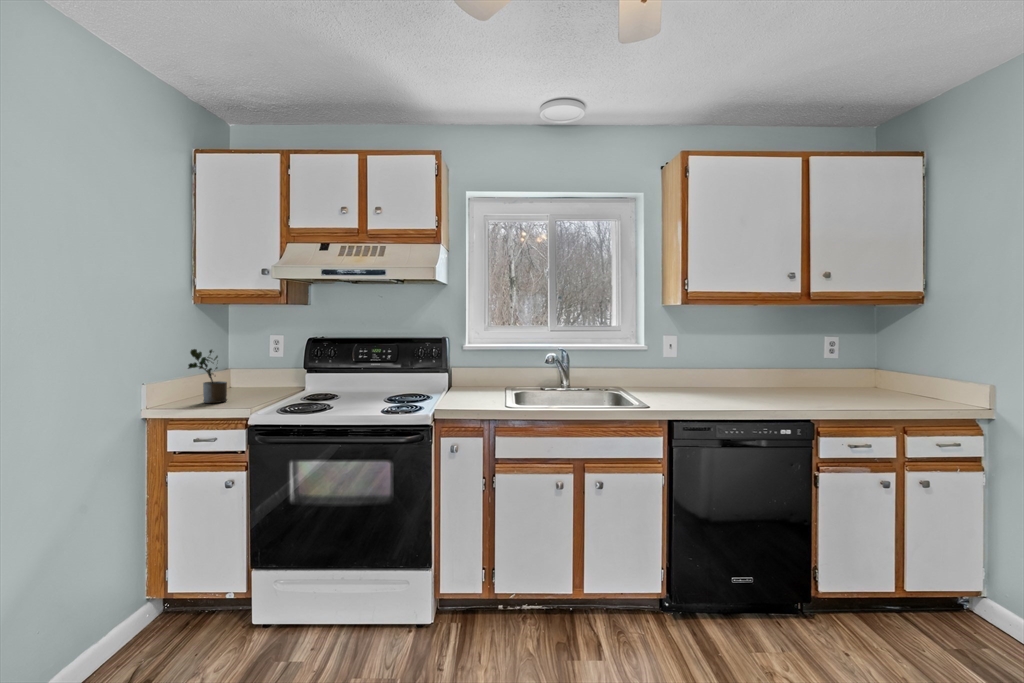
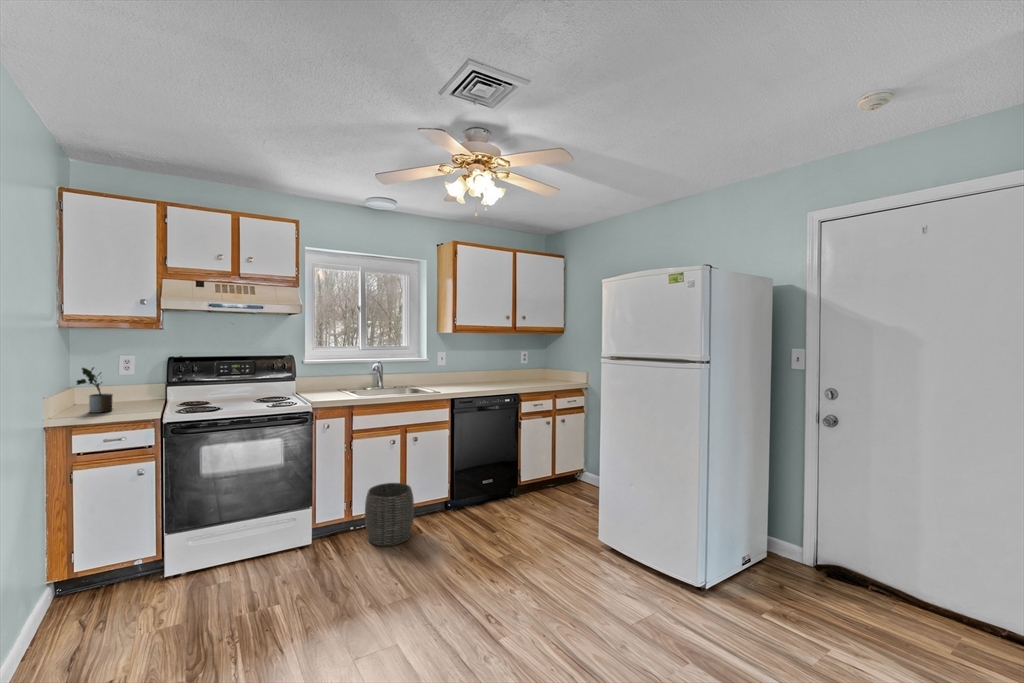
woven basket: none [506,550,585,663] -> present [365,483,414,546]

